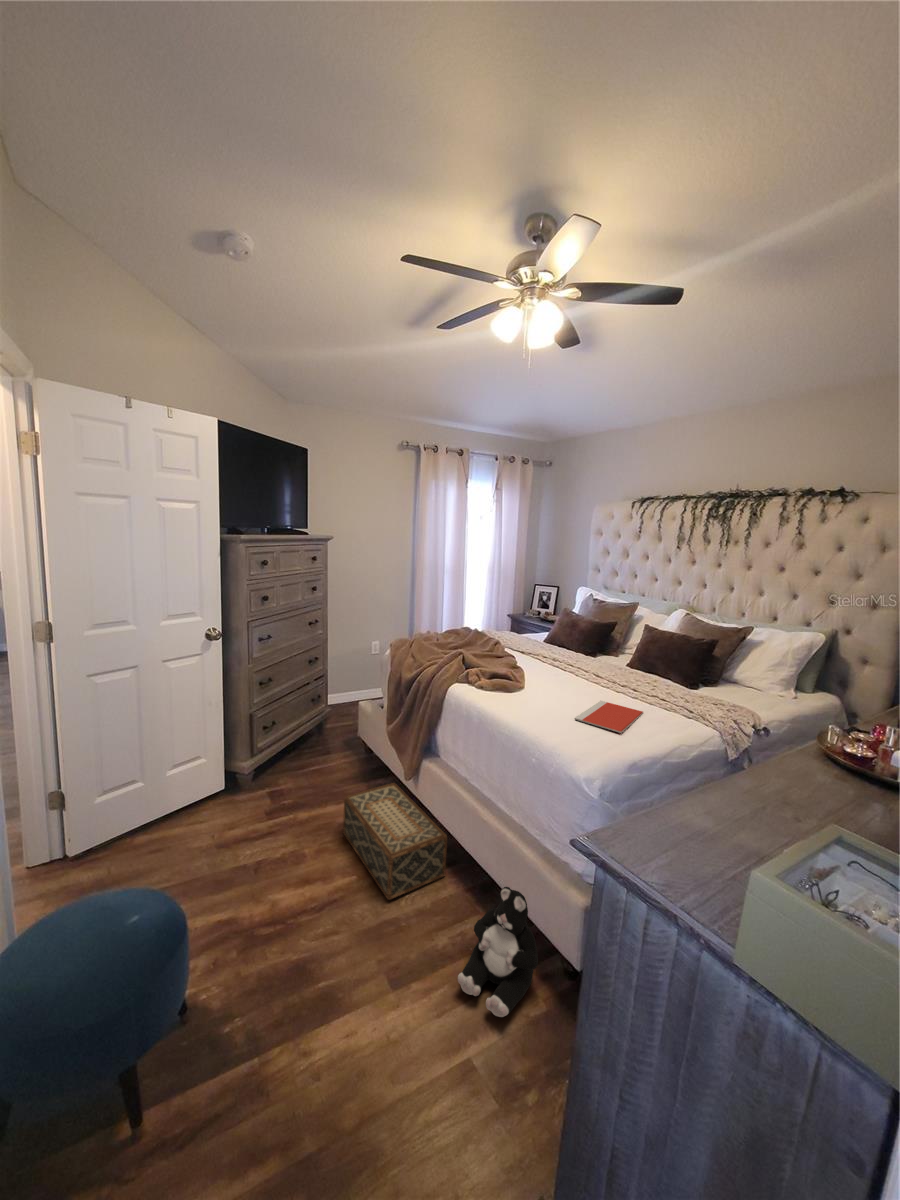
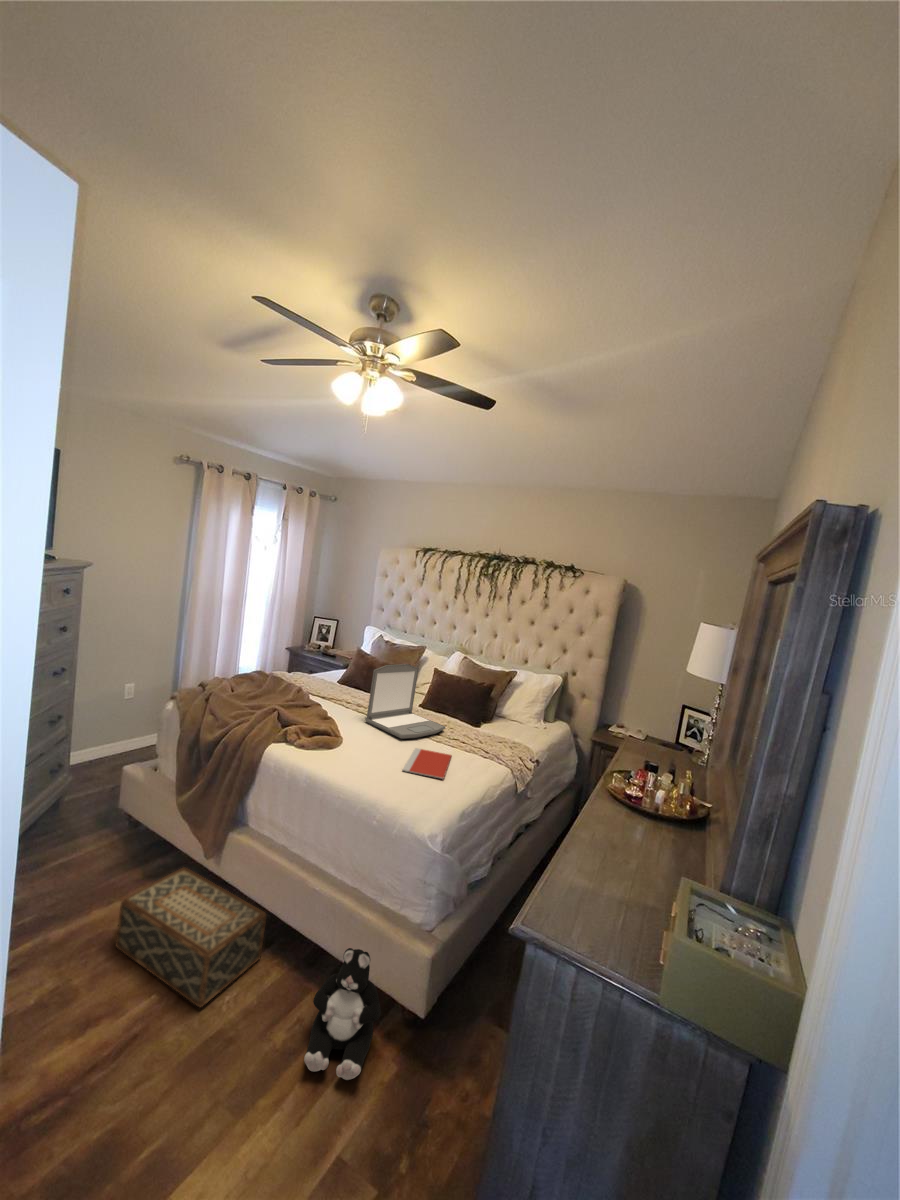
laptop: none [554,615,646,692] -> present [365,664,446,739]

